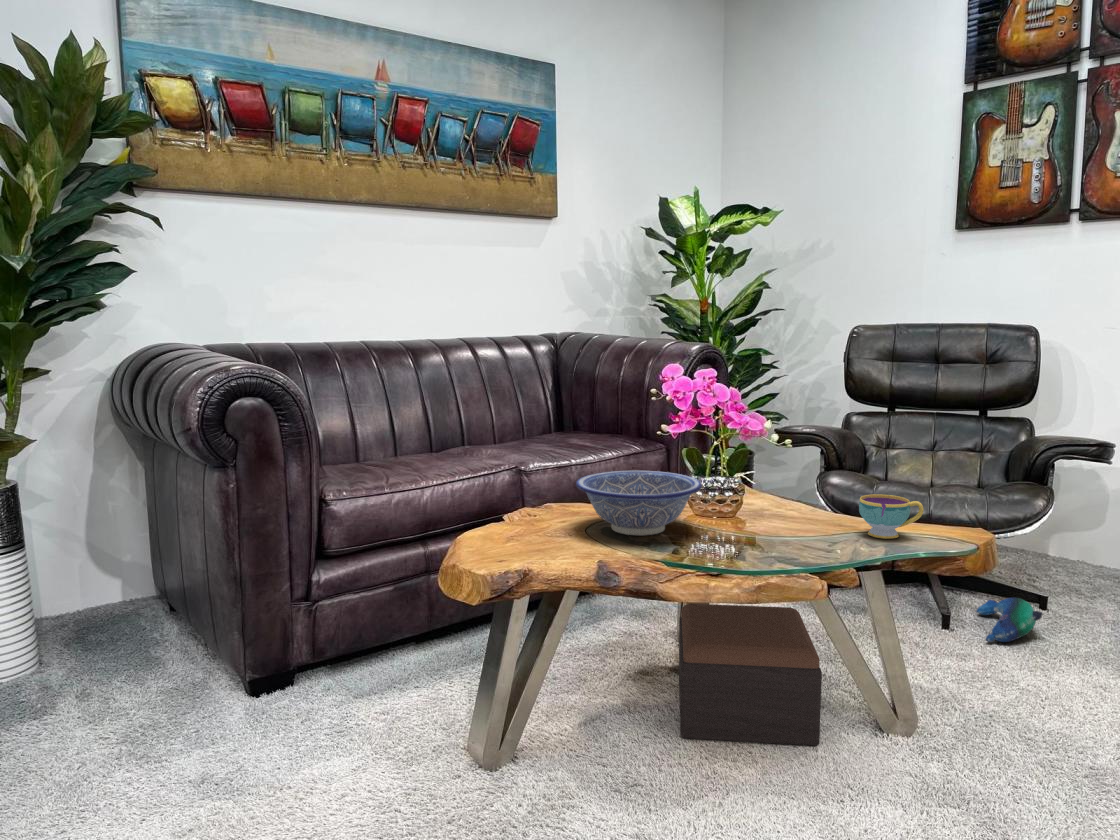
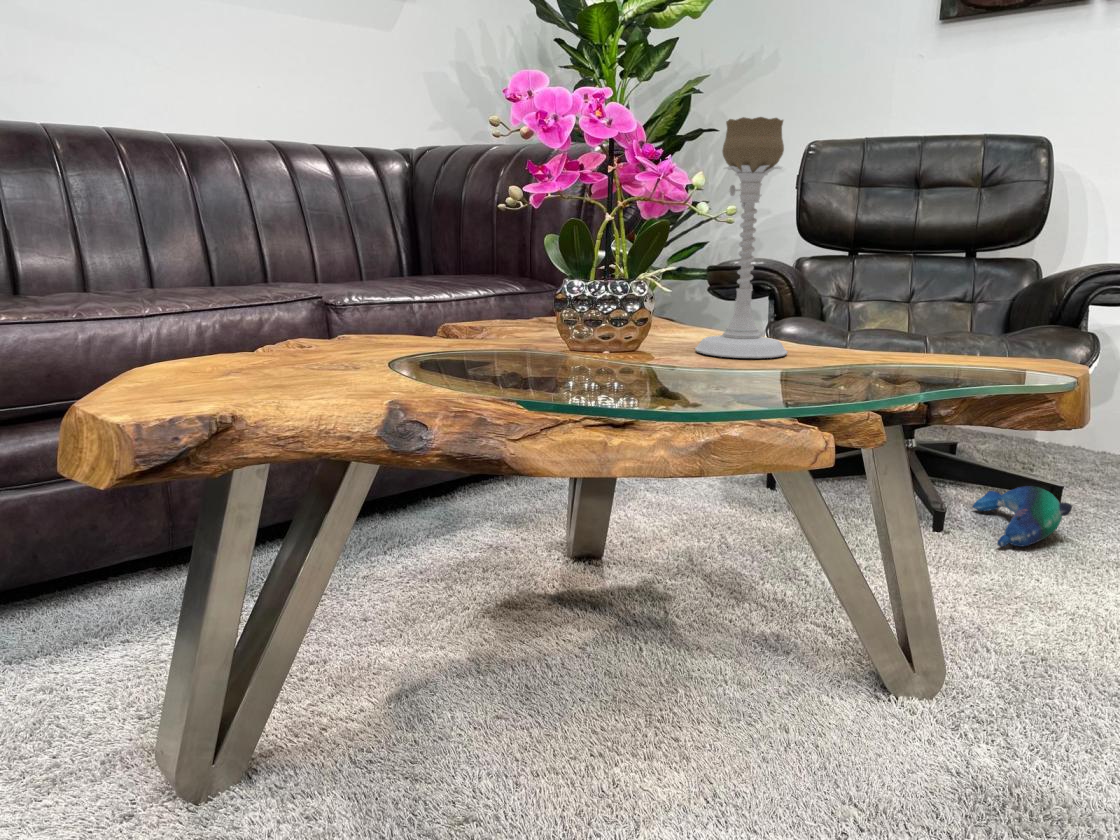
candle holder: none [759,391,814,528] -> present [695,117,788,358]
decorative bowl: present [576,470,702,535] -> none [368,268,599,367]
teacup: present [859,494,924,539] -> none [871,299,987,369]
footstool: present [679,604,822,746] -> none [559,496,800,723]

